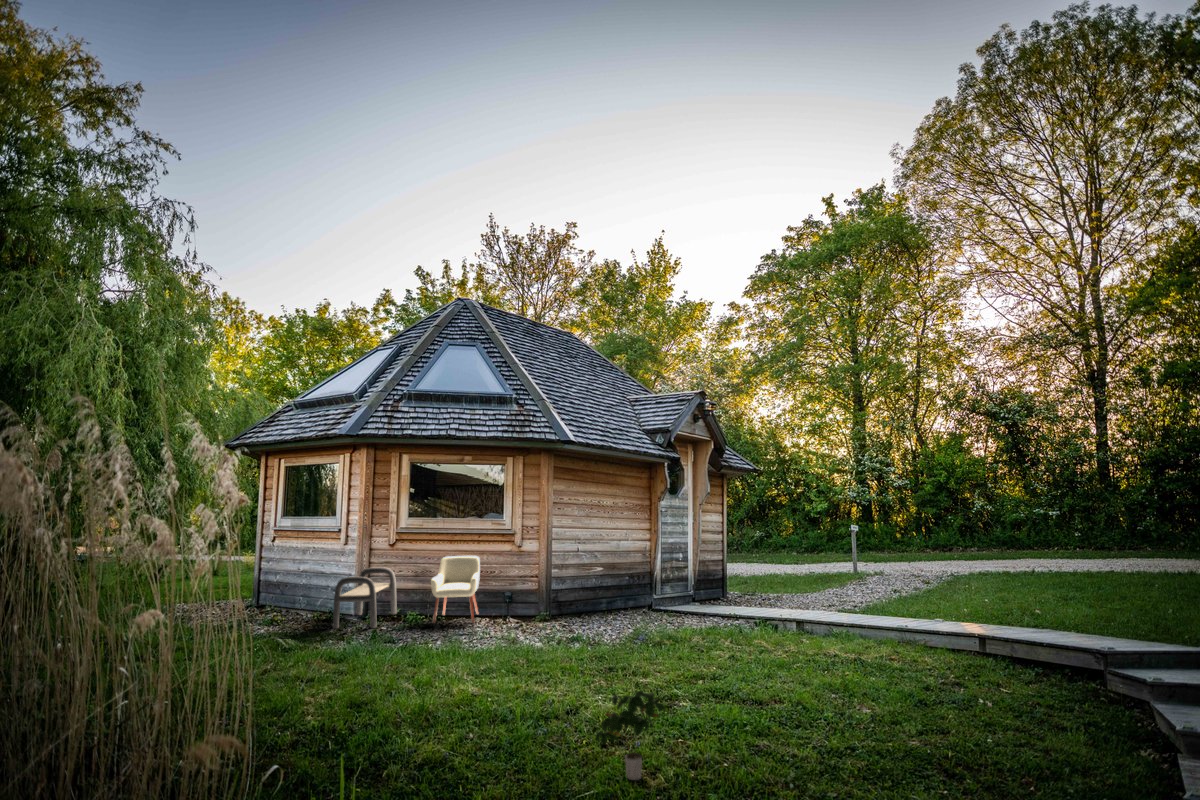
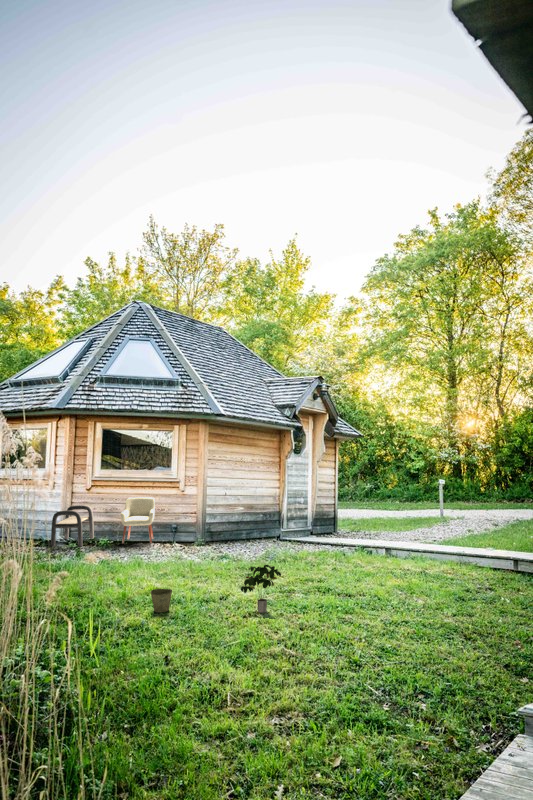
bucket: none [439,715,478,778] -> present [151,589,172,612]

